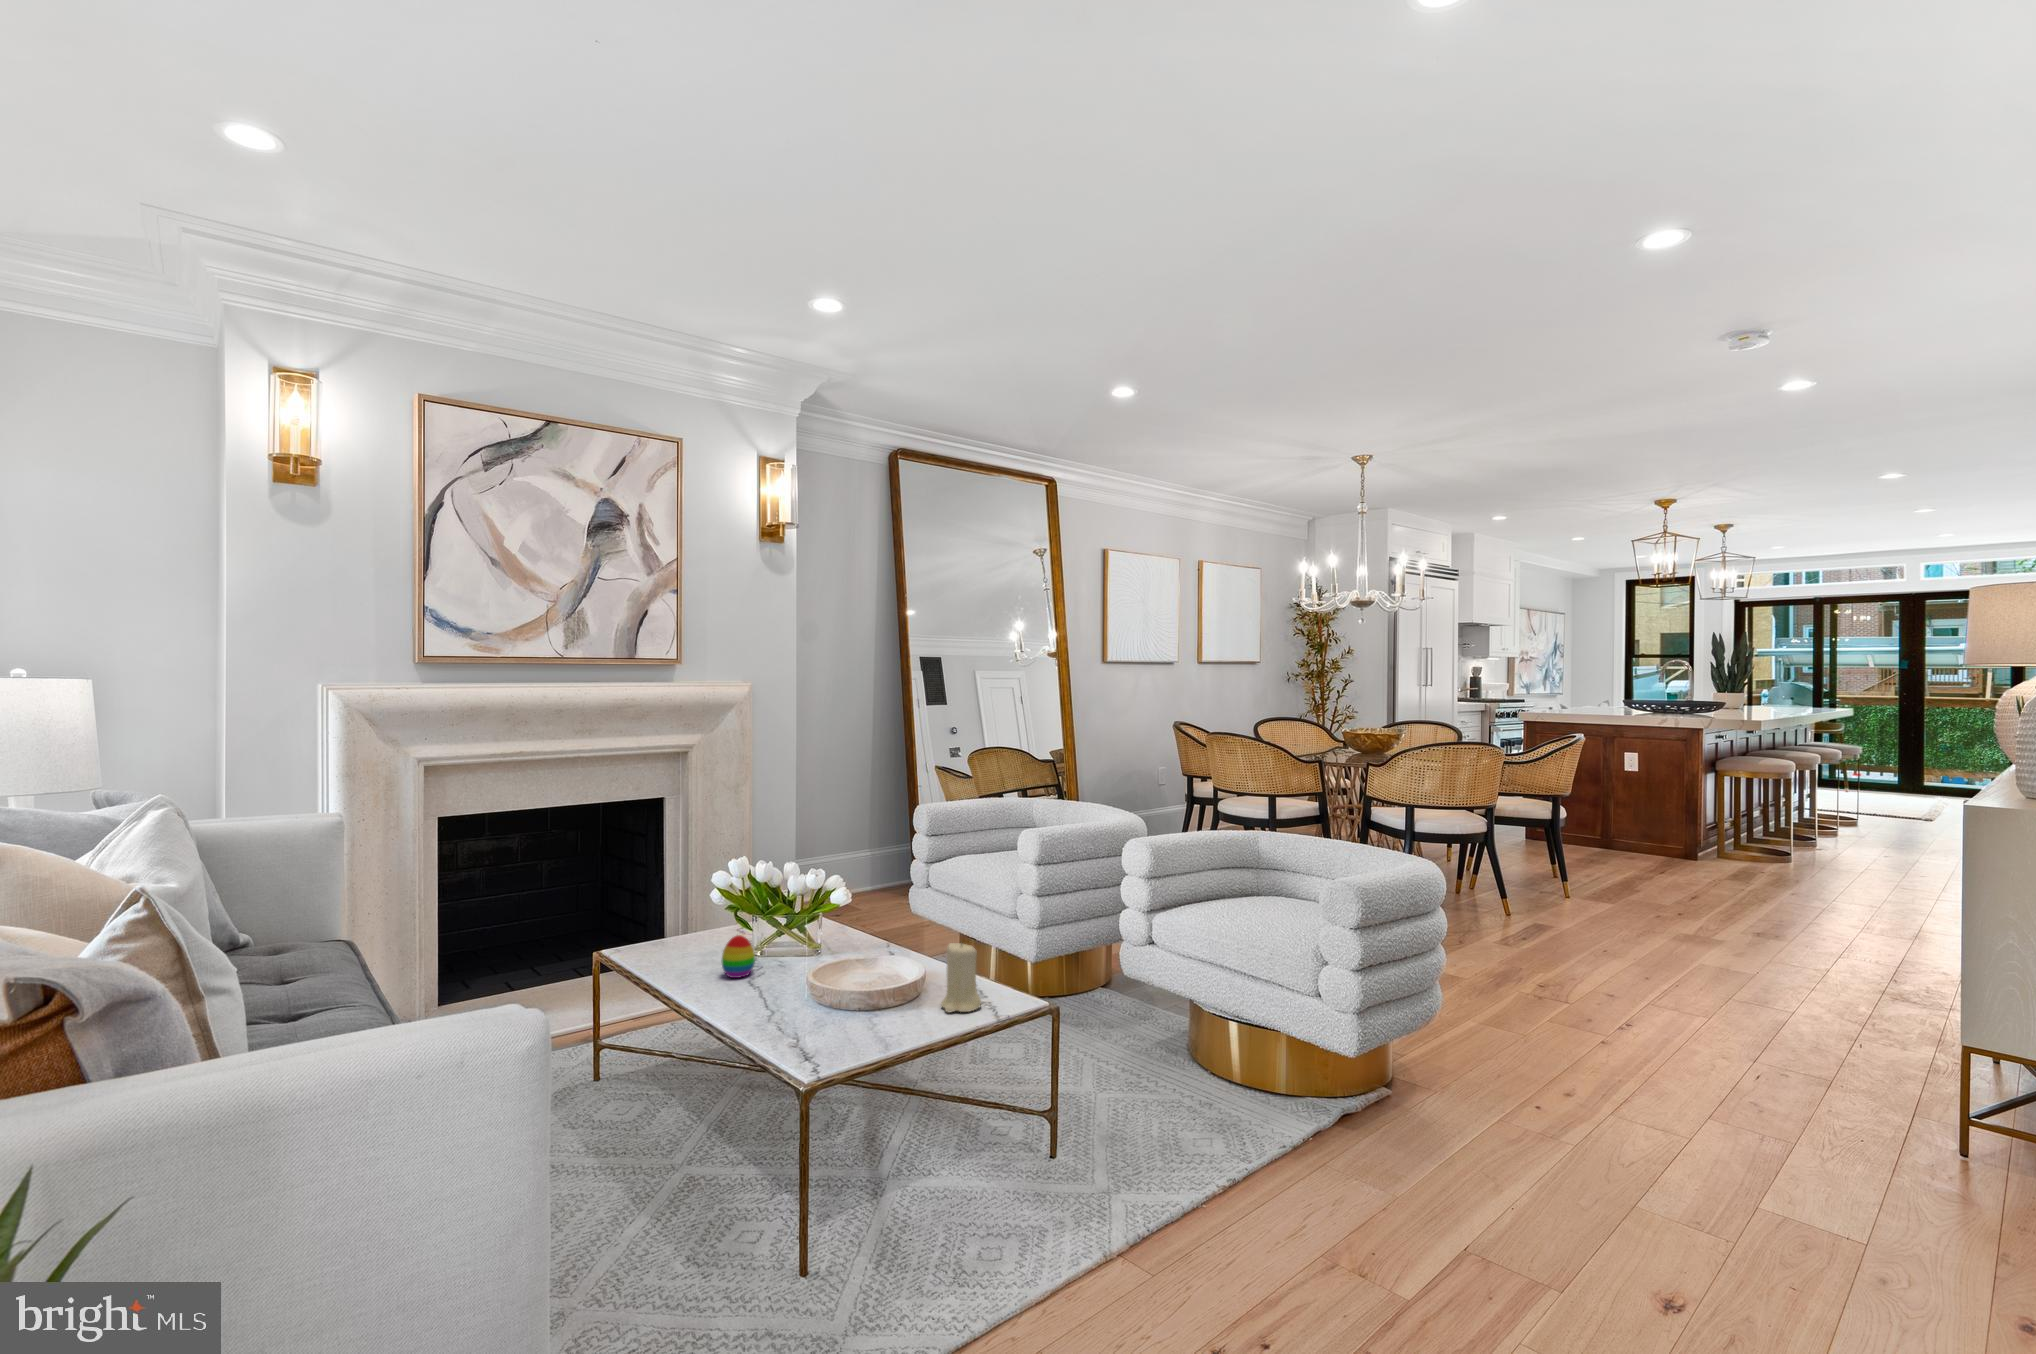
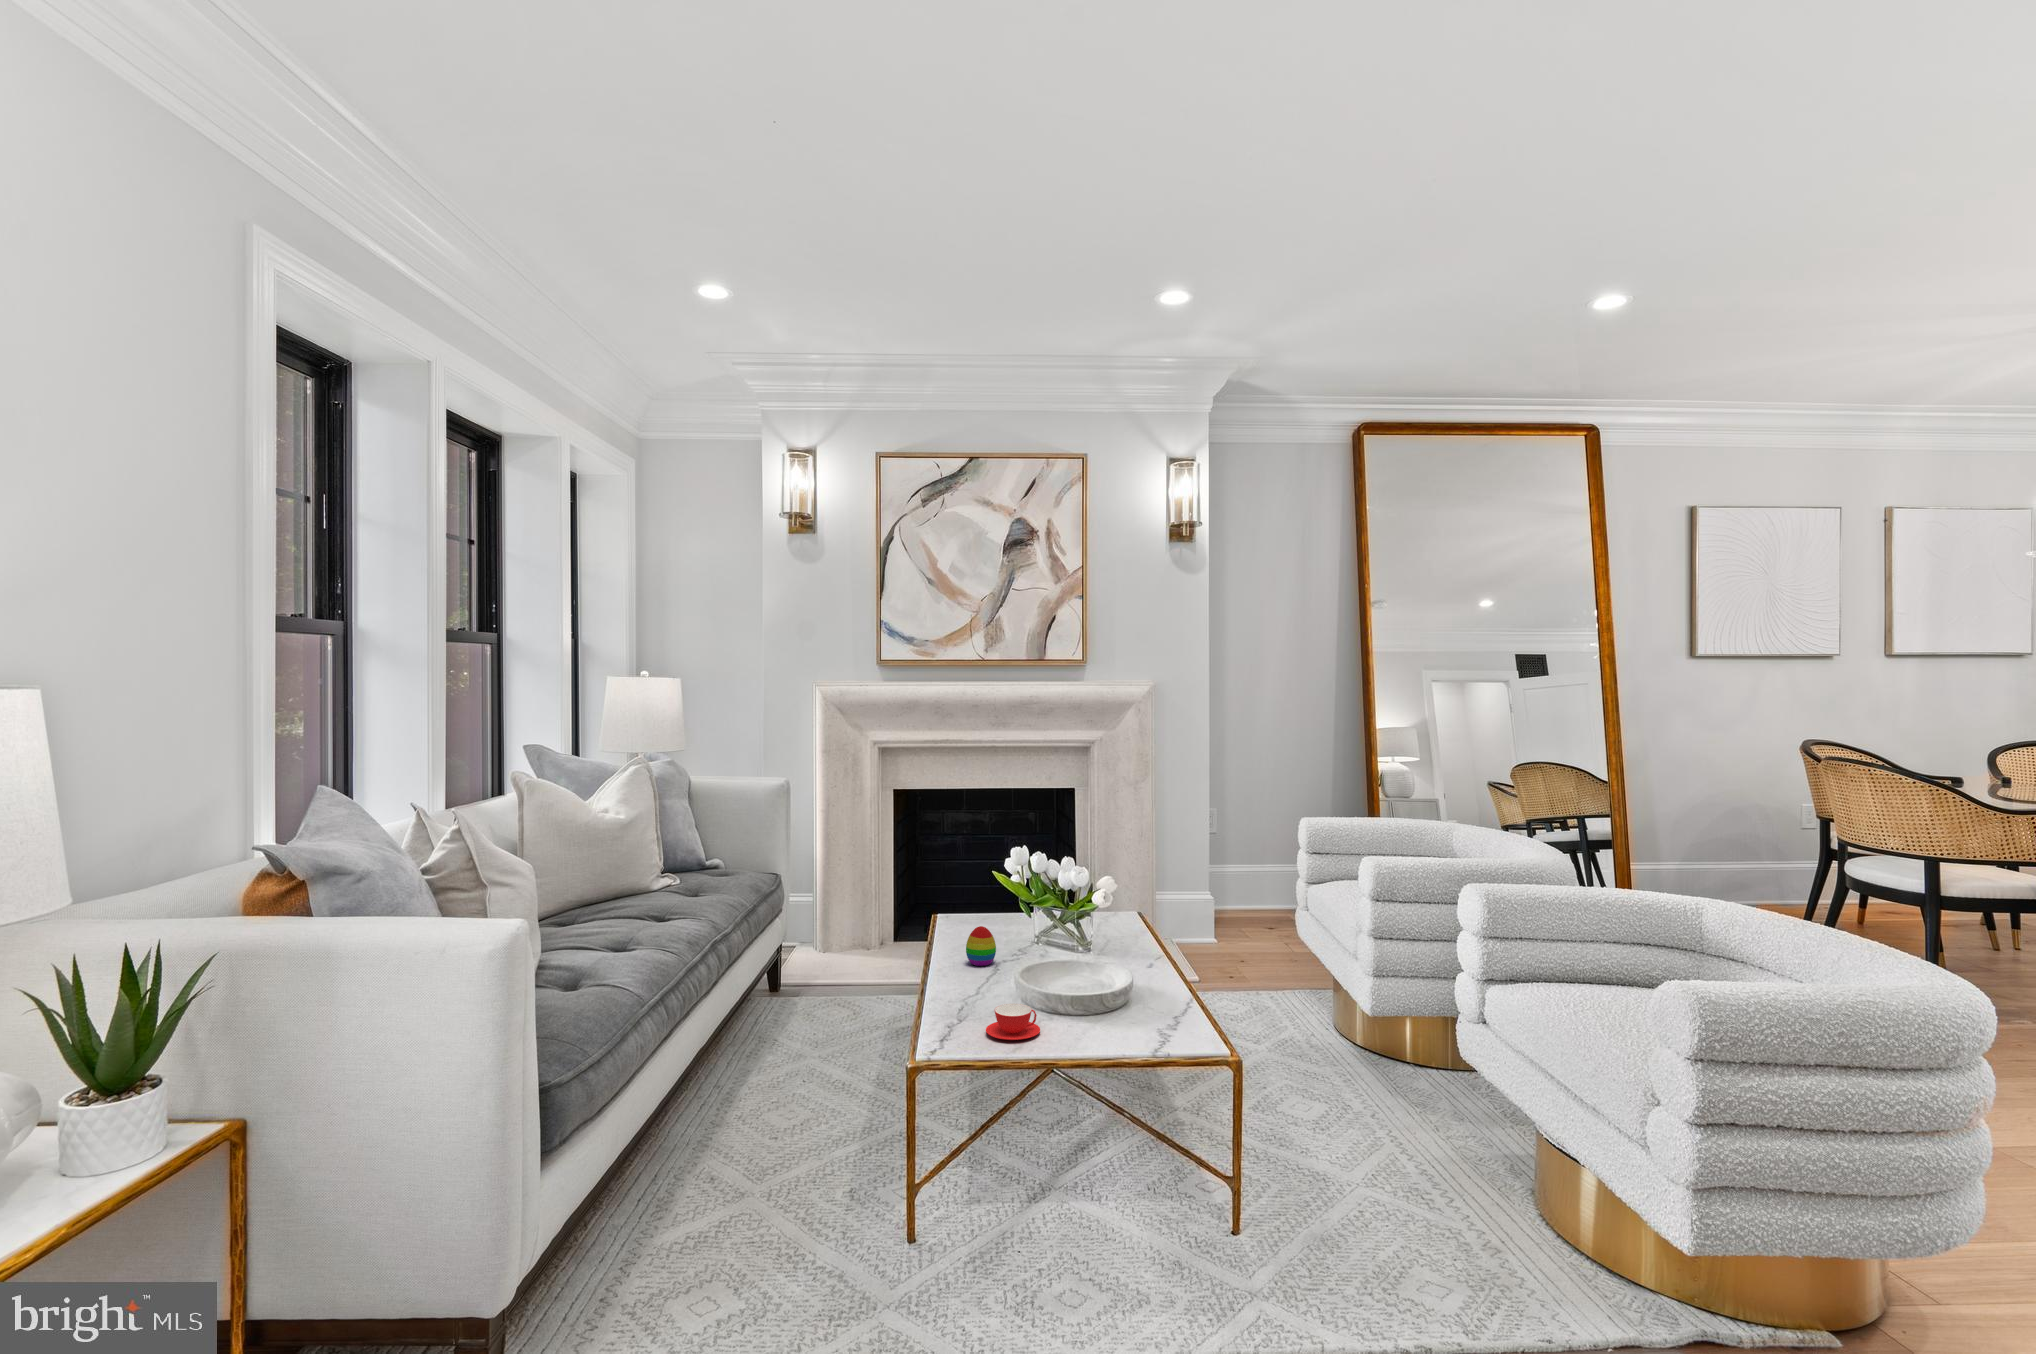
candle: present [941,943,981,1012] -> none [1089,966,1133,1042]
teacup: none [844,997,900,1033] -> present [986,1004,1040,1040]

